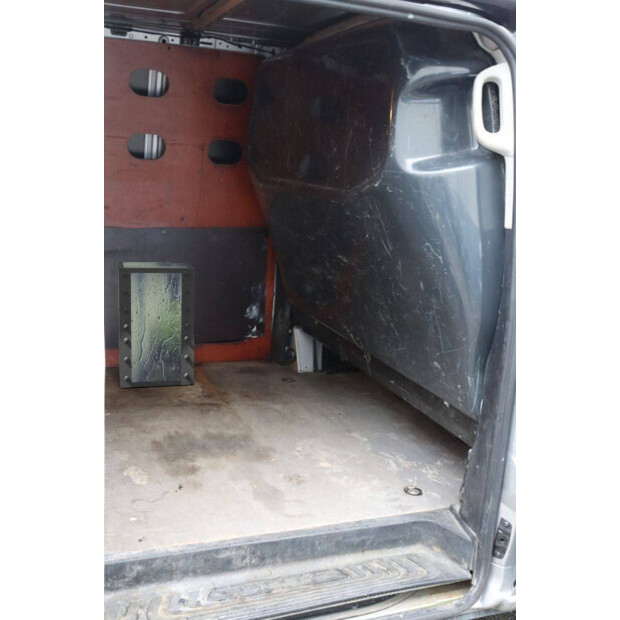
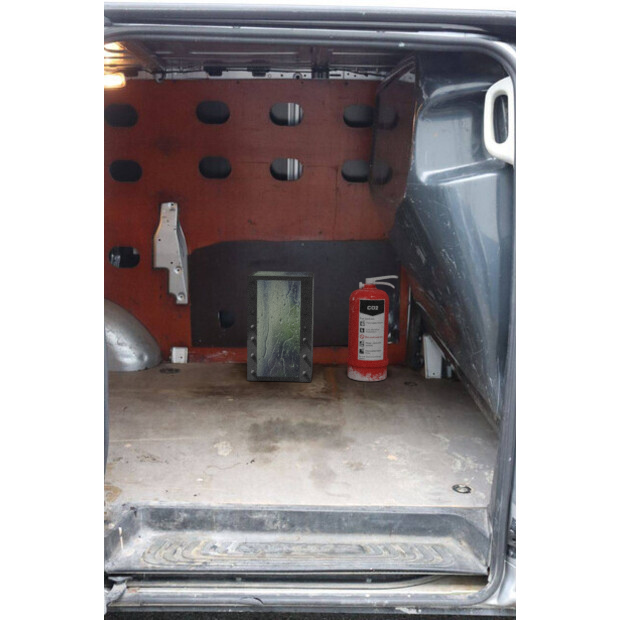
fire extinguisher: none [228,266,282,379] -> present [346,275,398,381]

